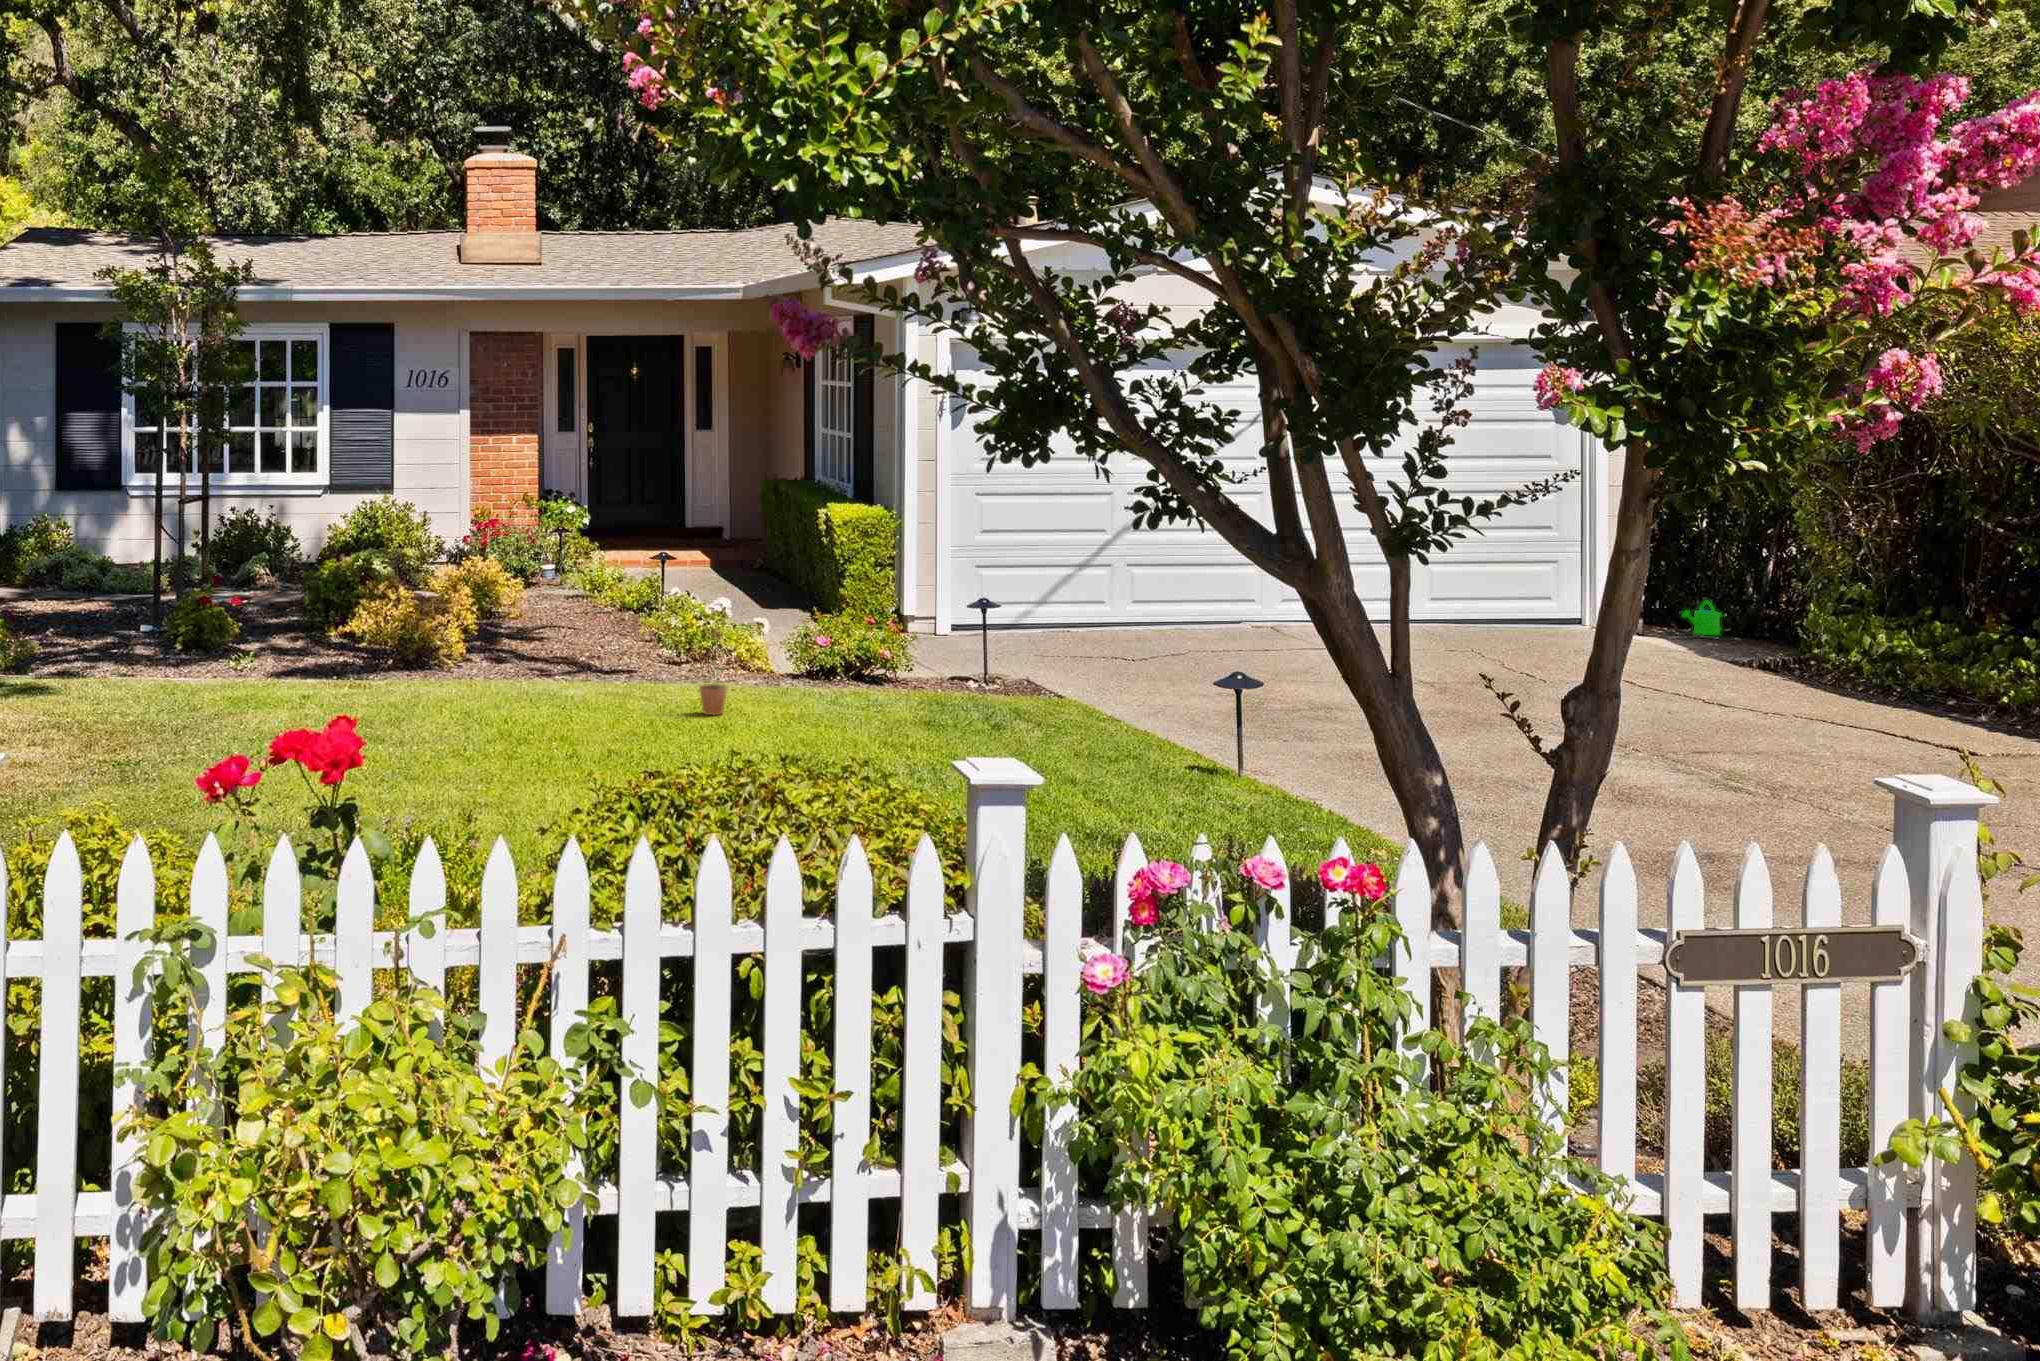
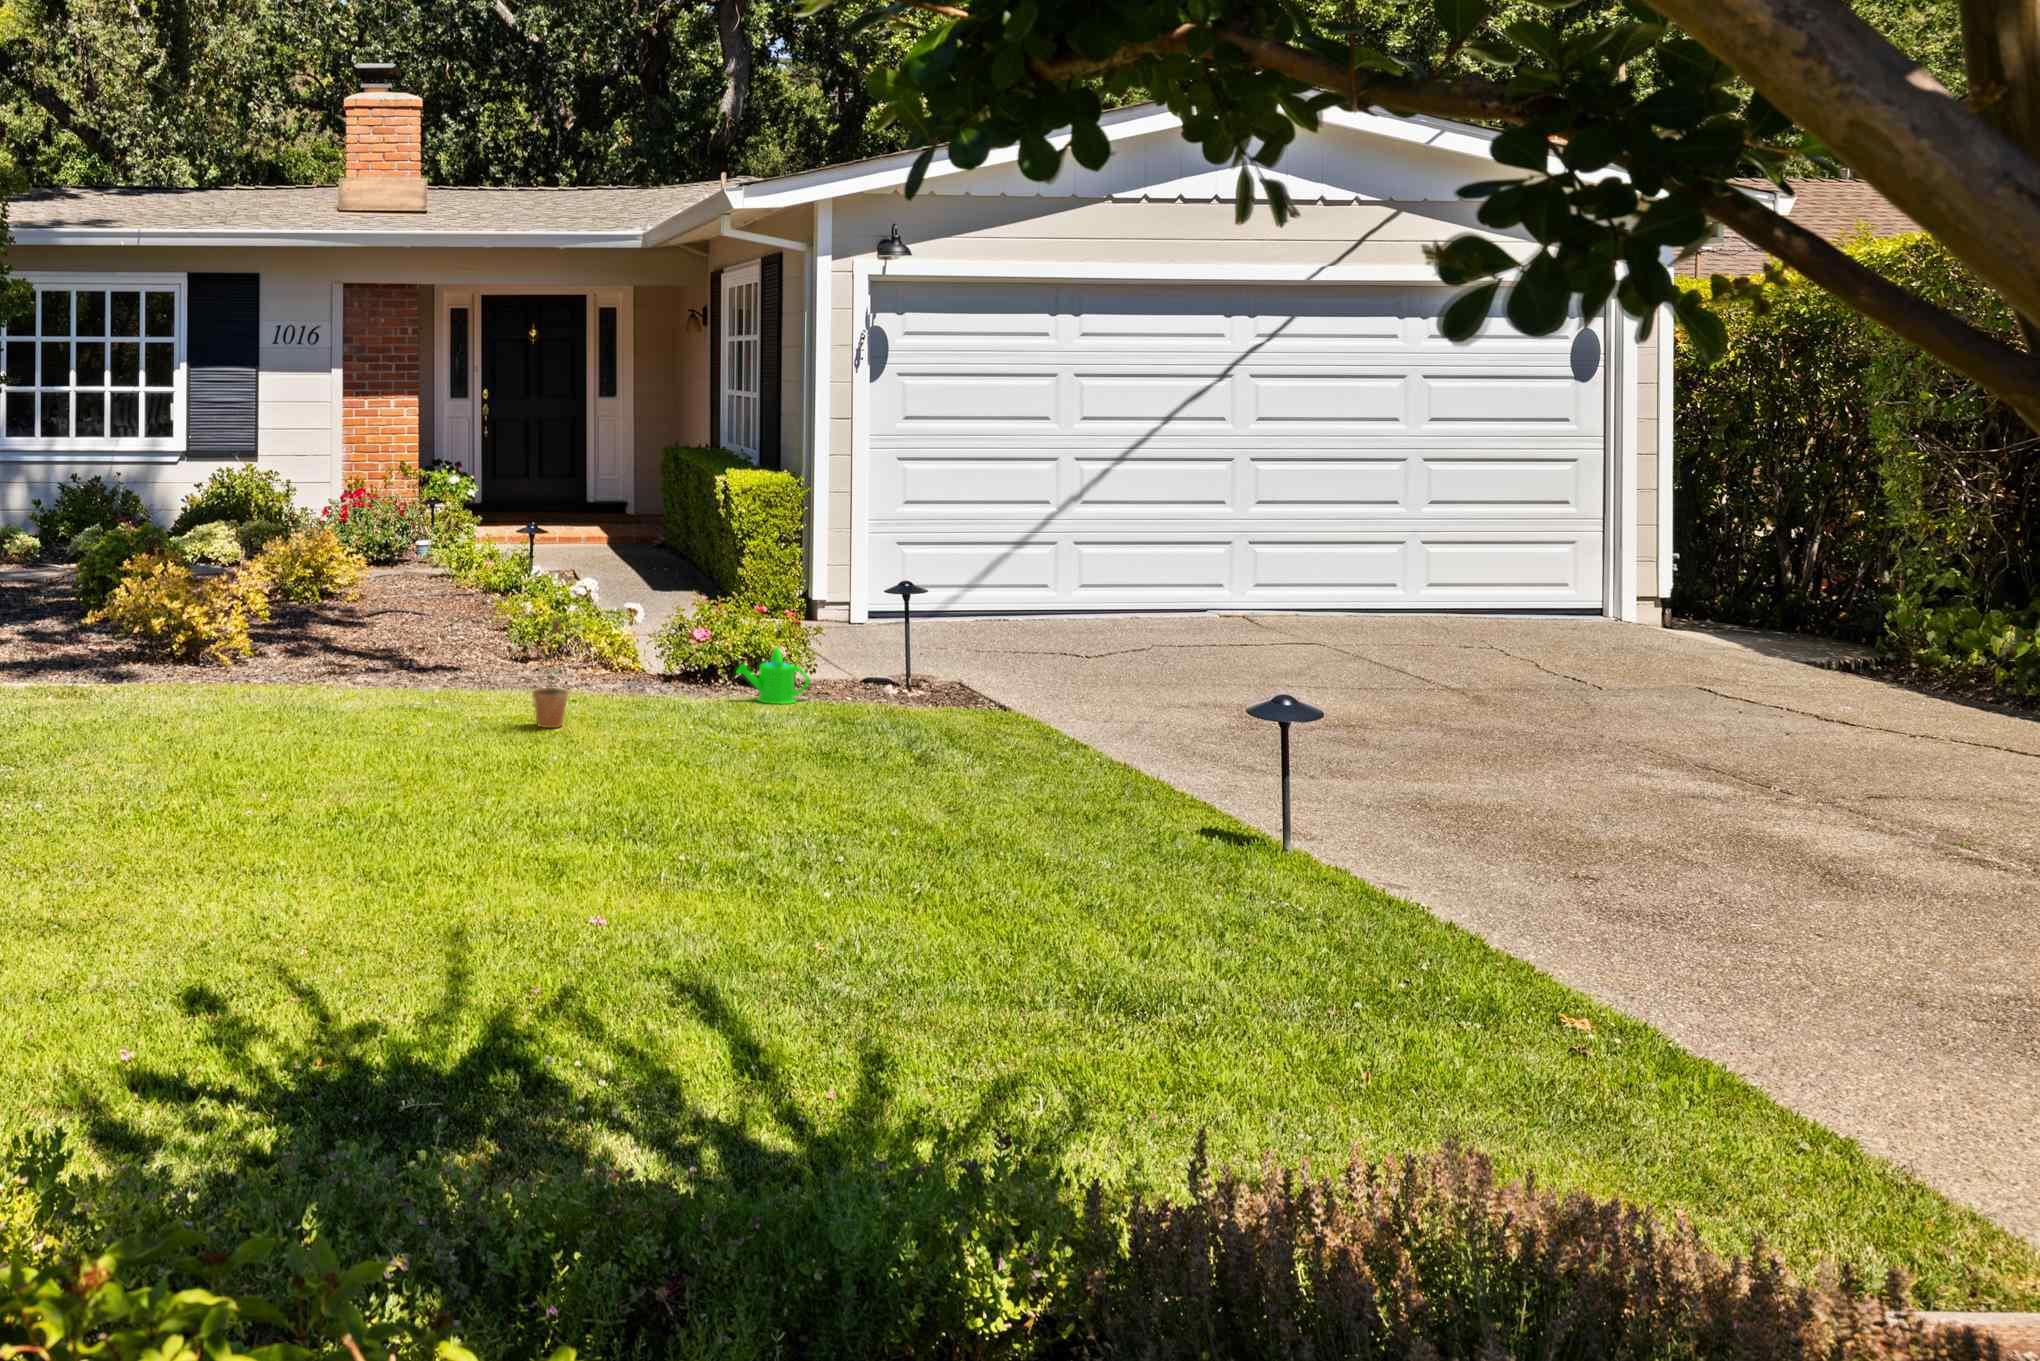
watering can: present [1682,600,1722,635] -> present [737,647,810,704]

